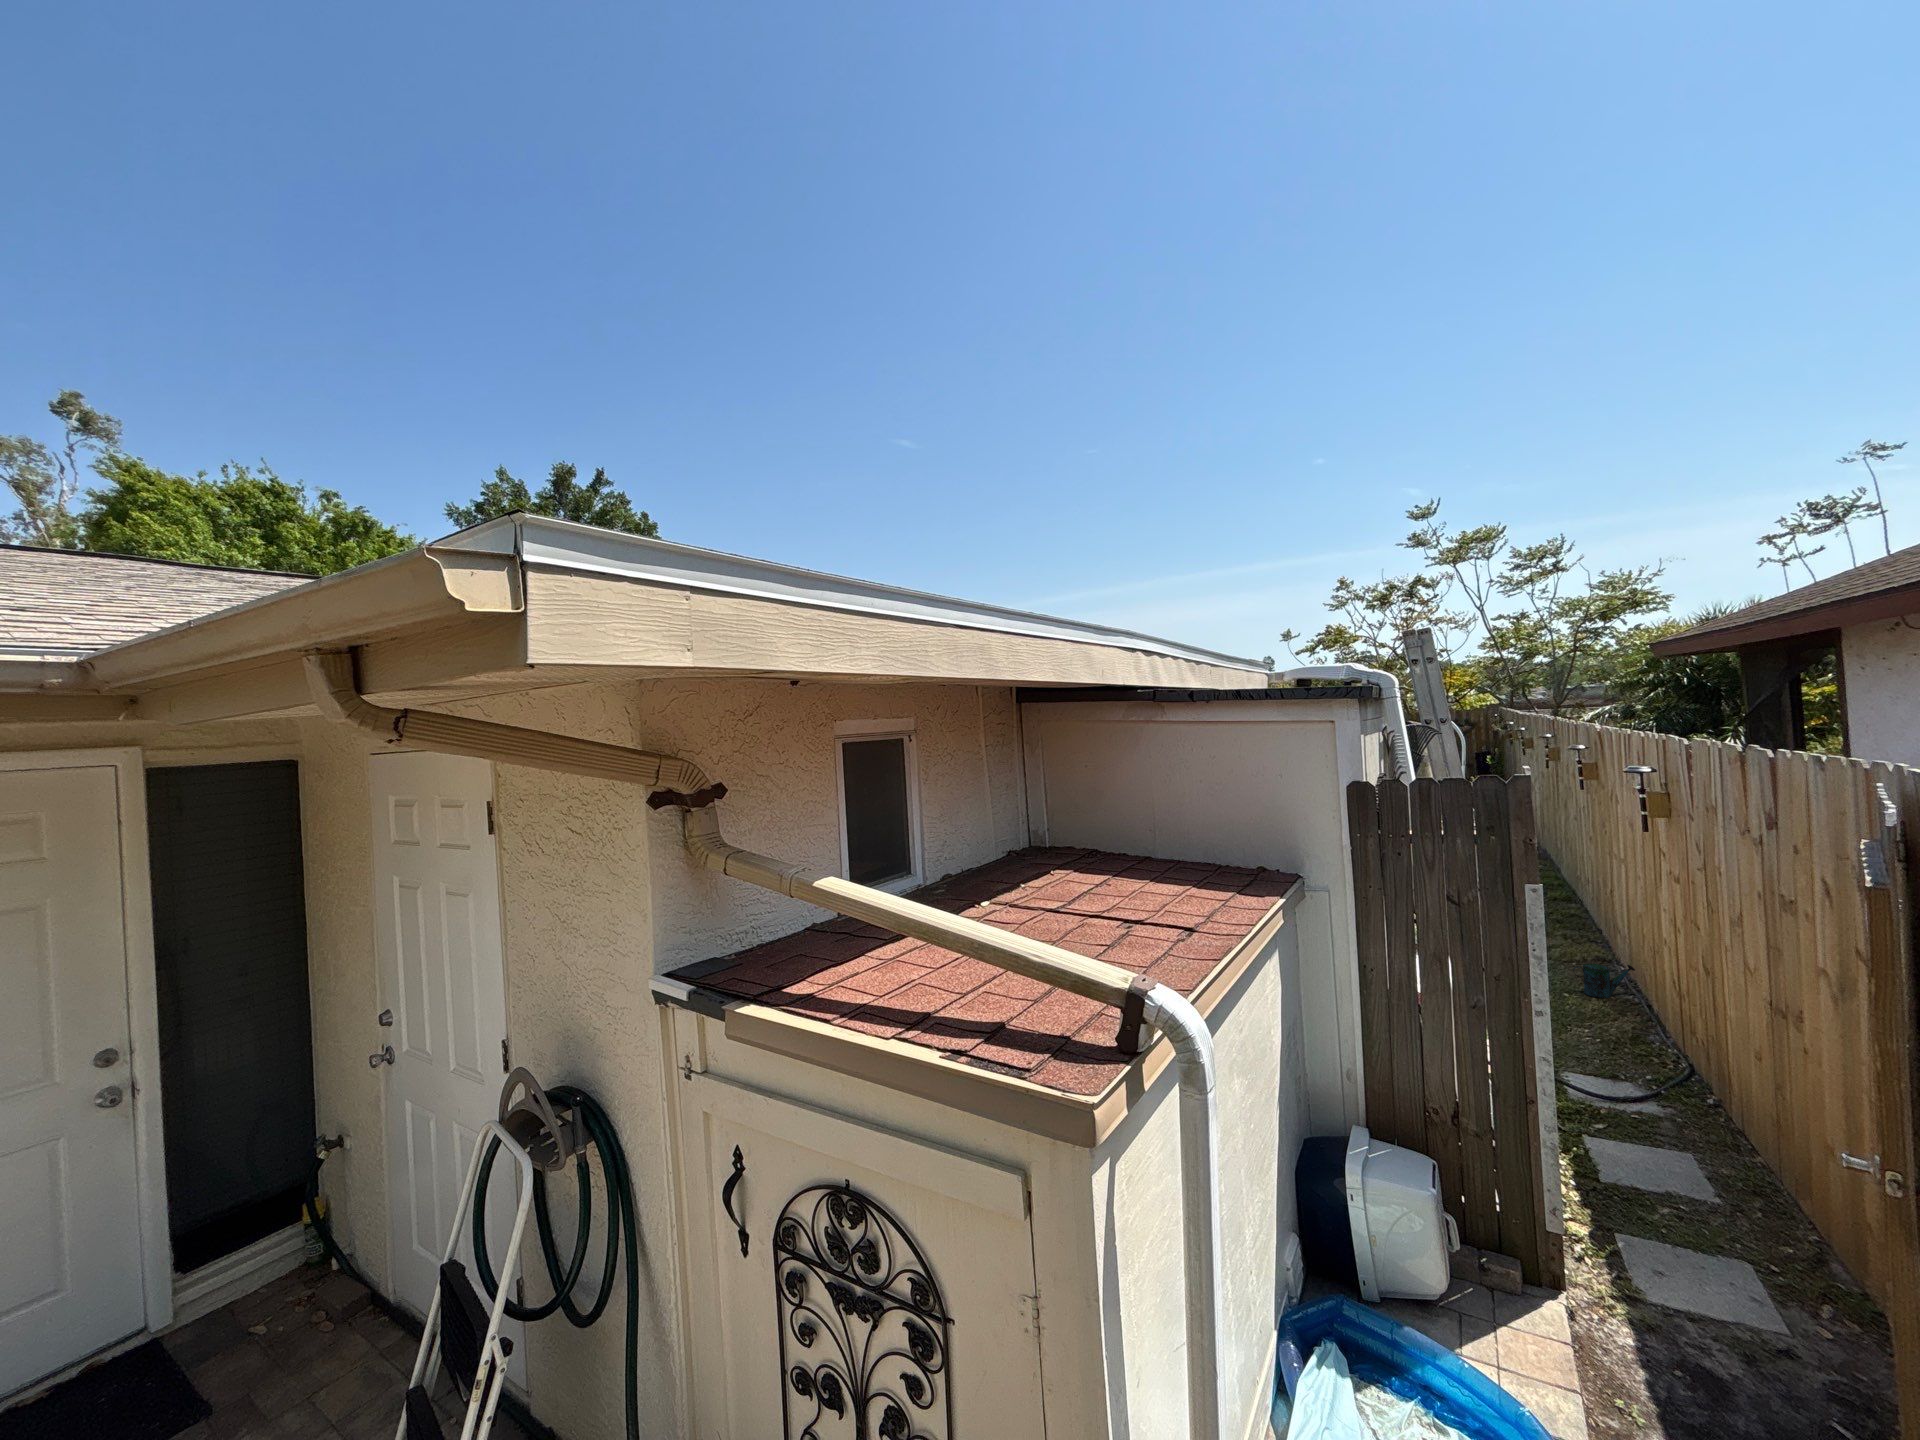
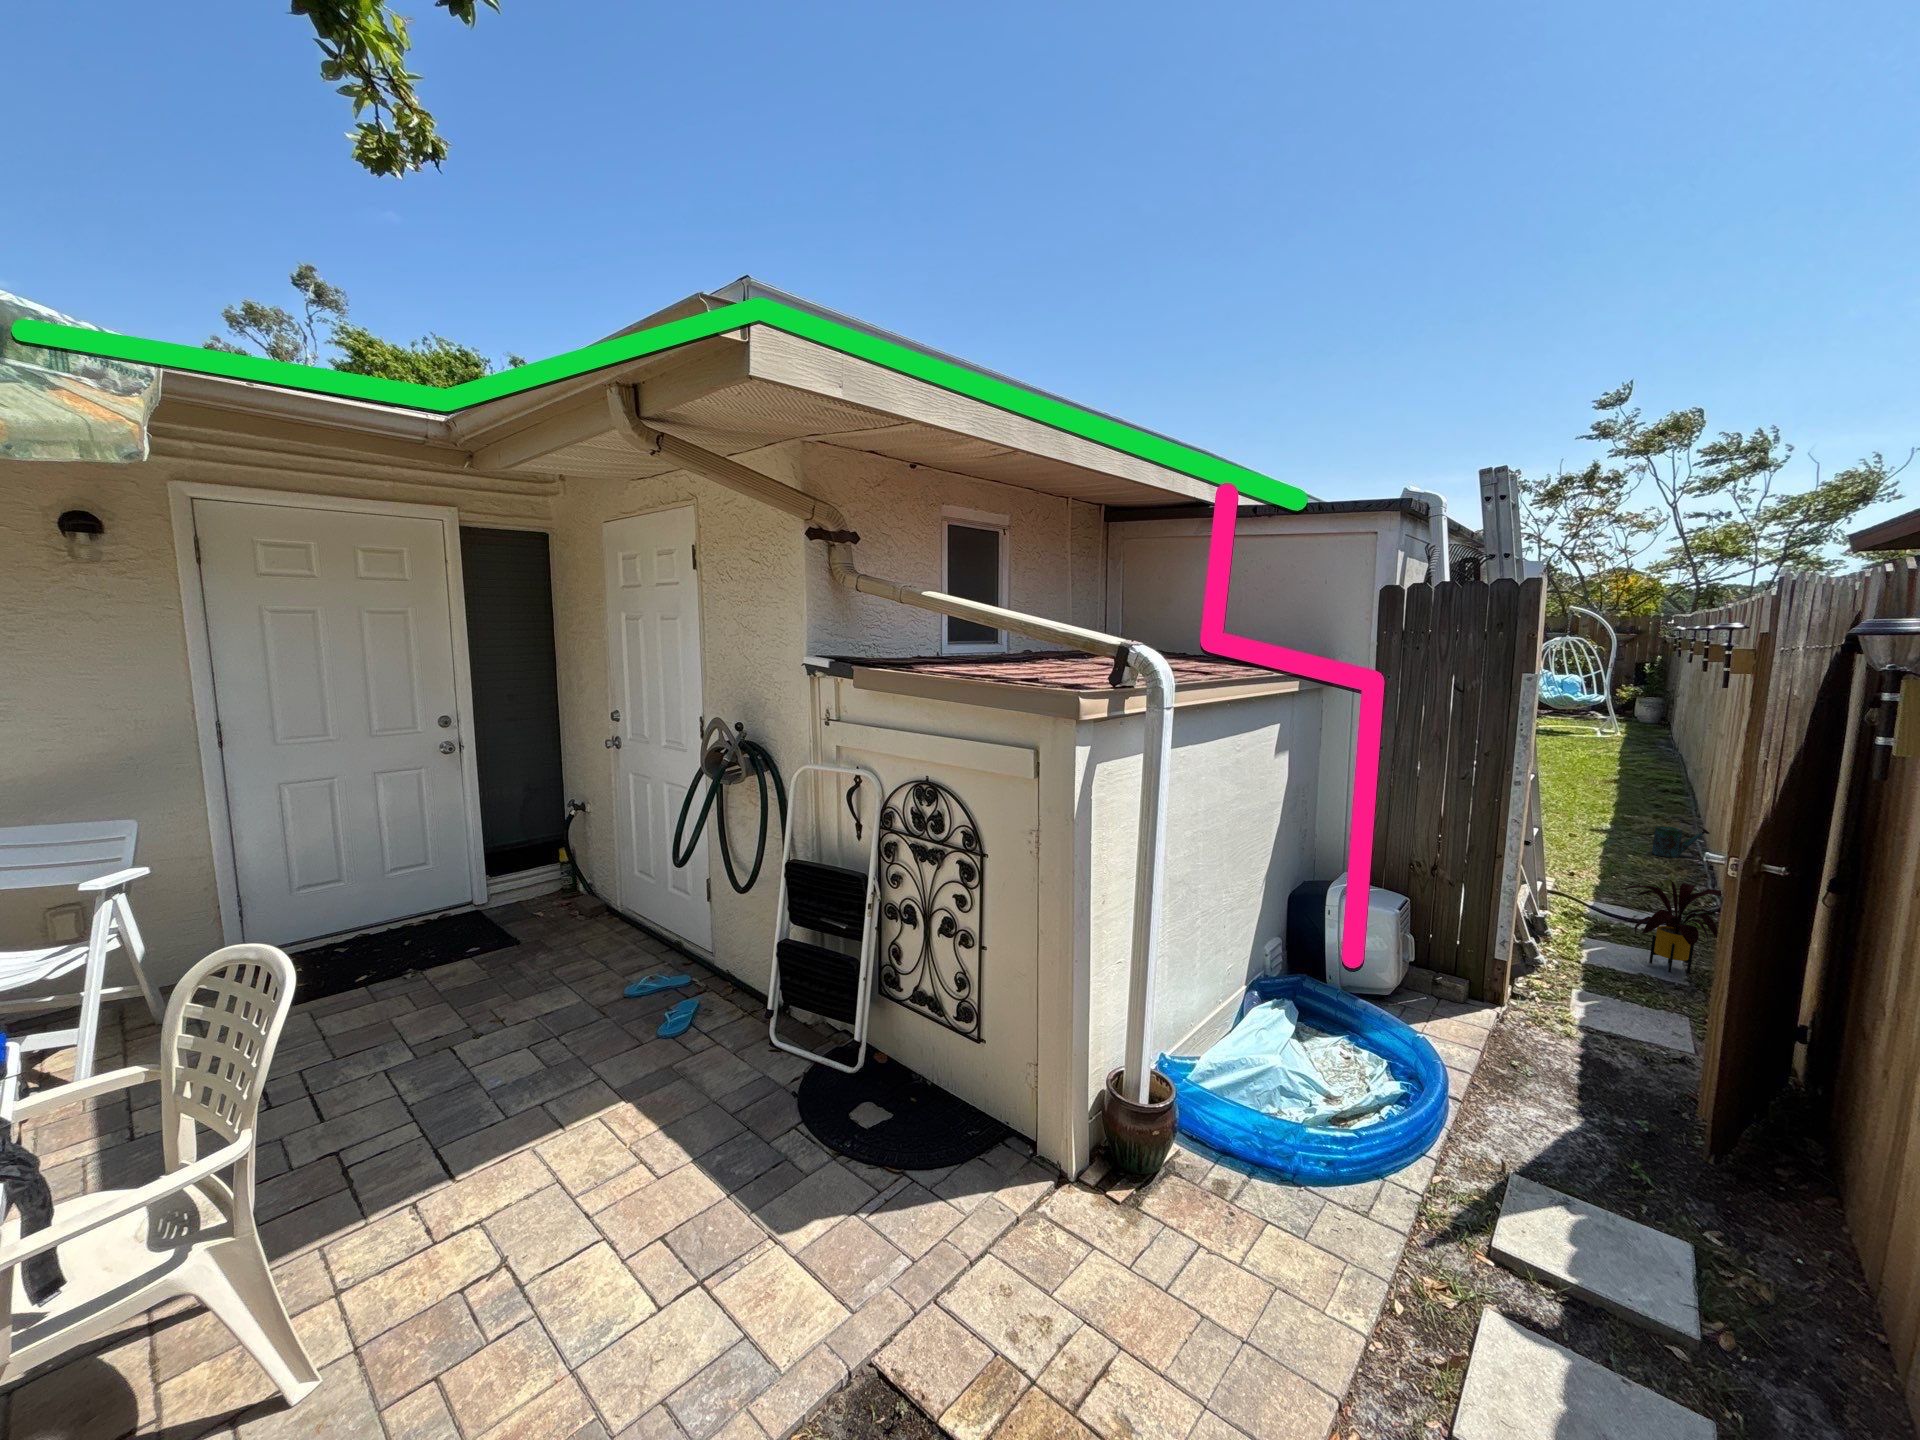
house plant: none [1635,1082,1781,1197] -> present [1623,878,1722,972]

